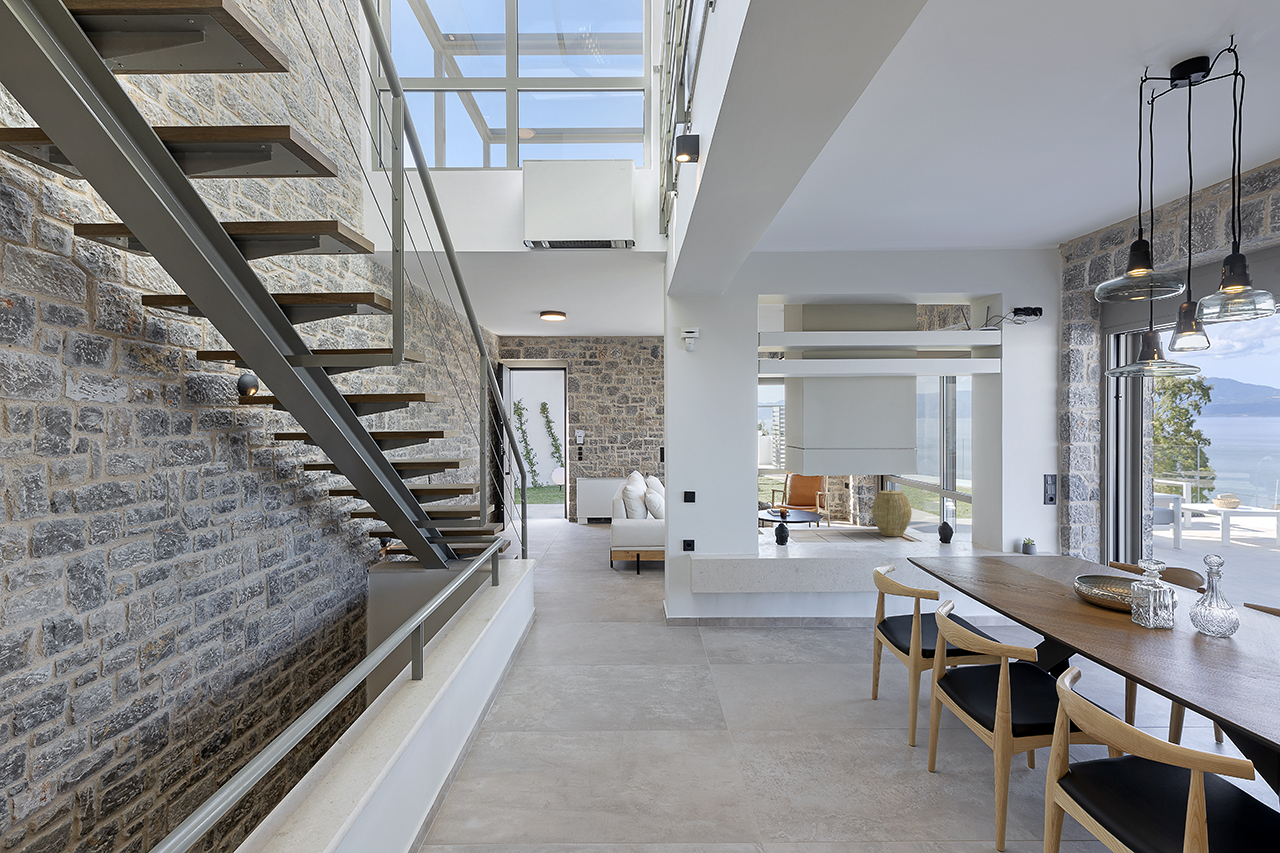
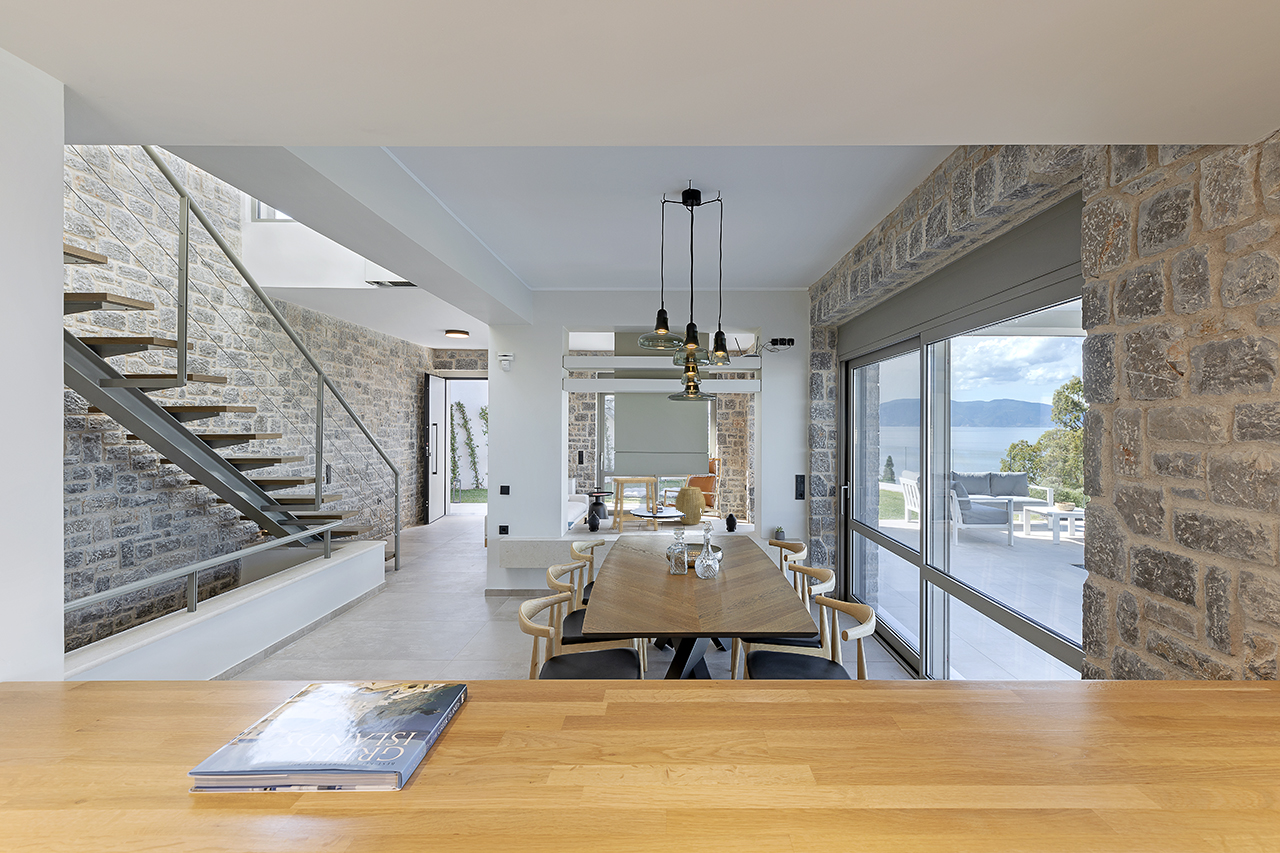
footstool: none [806,480,866,548] -> present [613,477,658,533]

